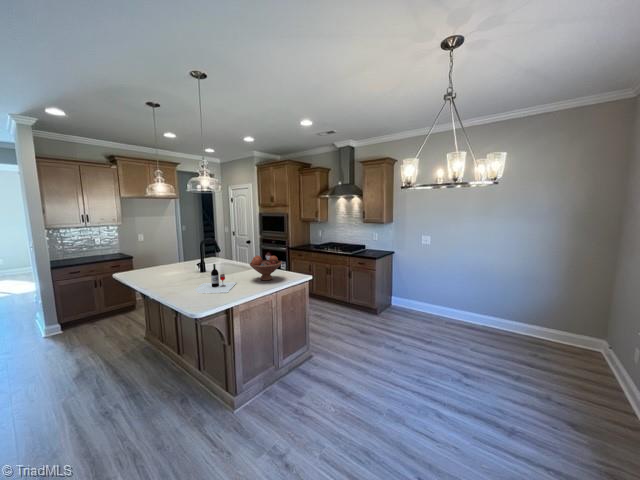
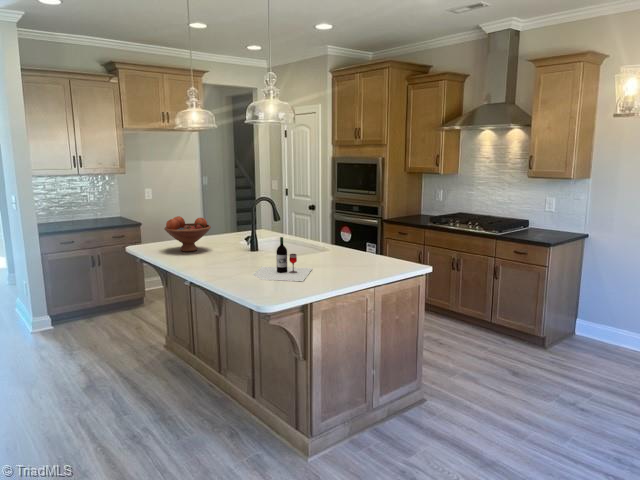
fruit bowl: present [250,256,282,281] -> present [164,216,211,252]

